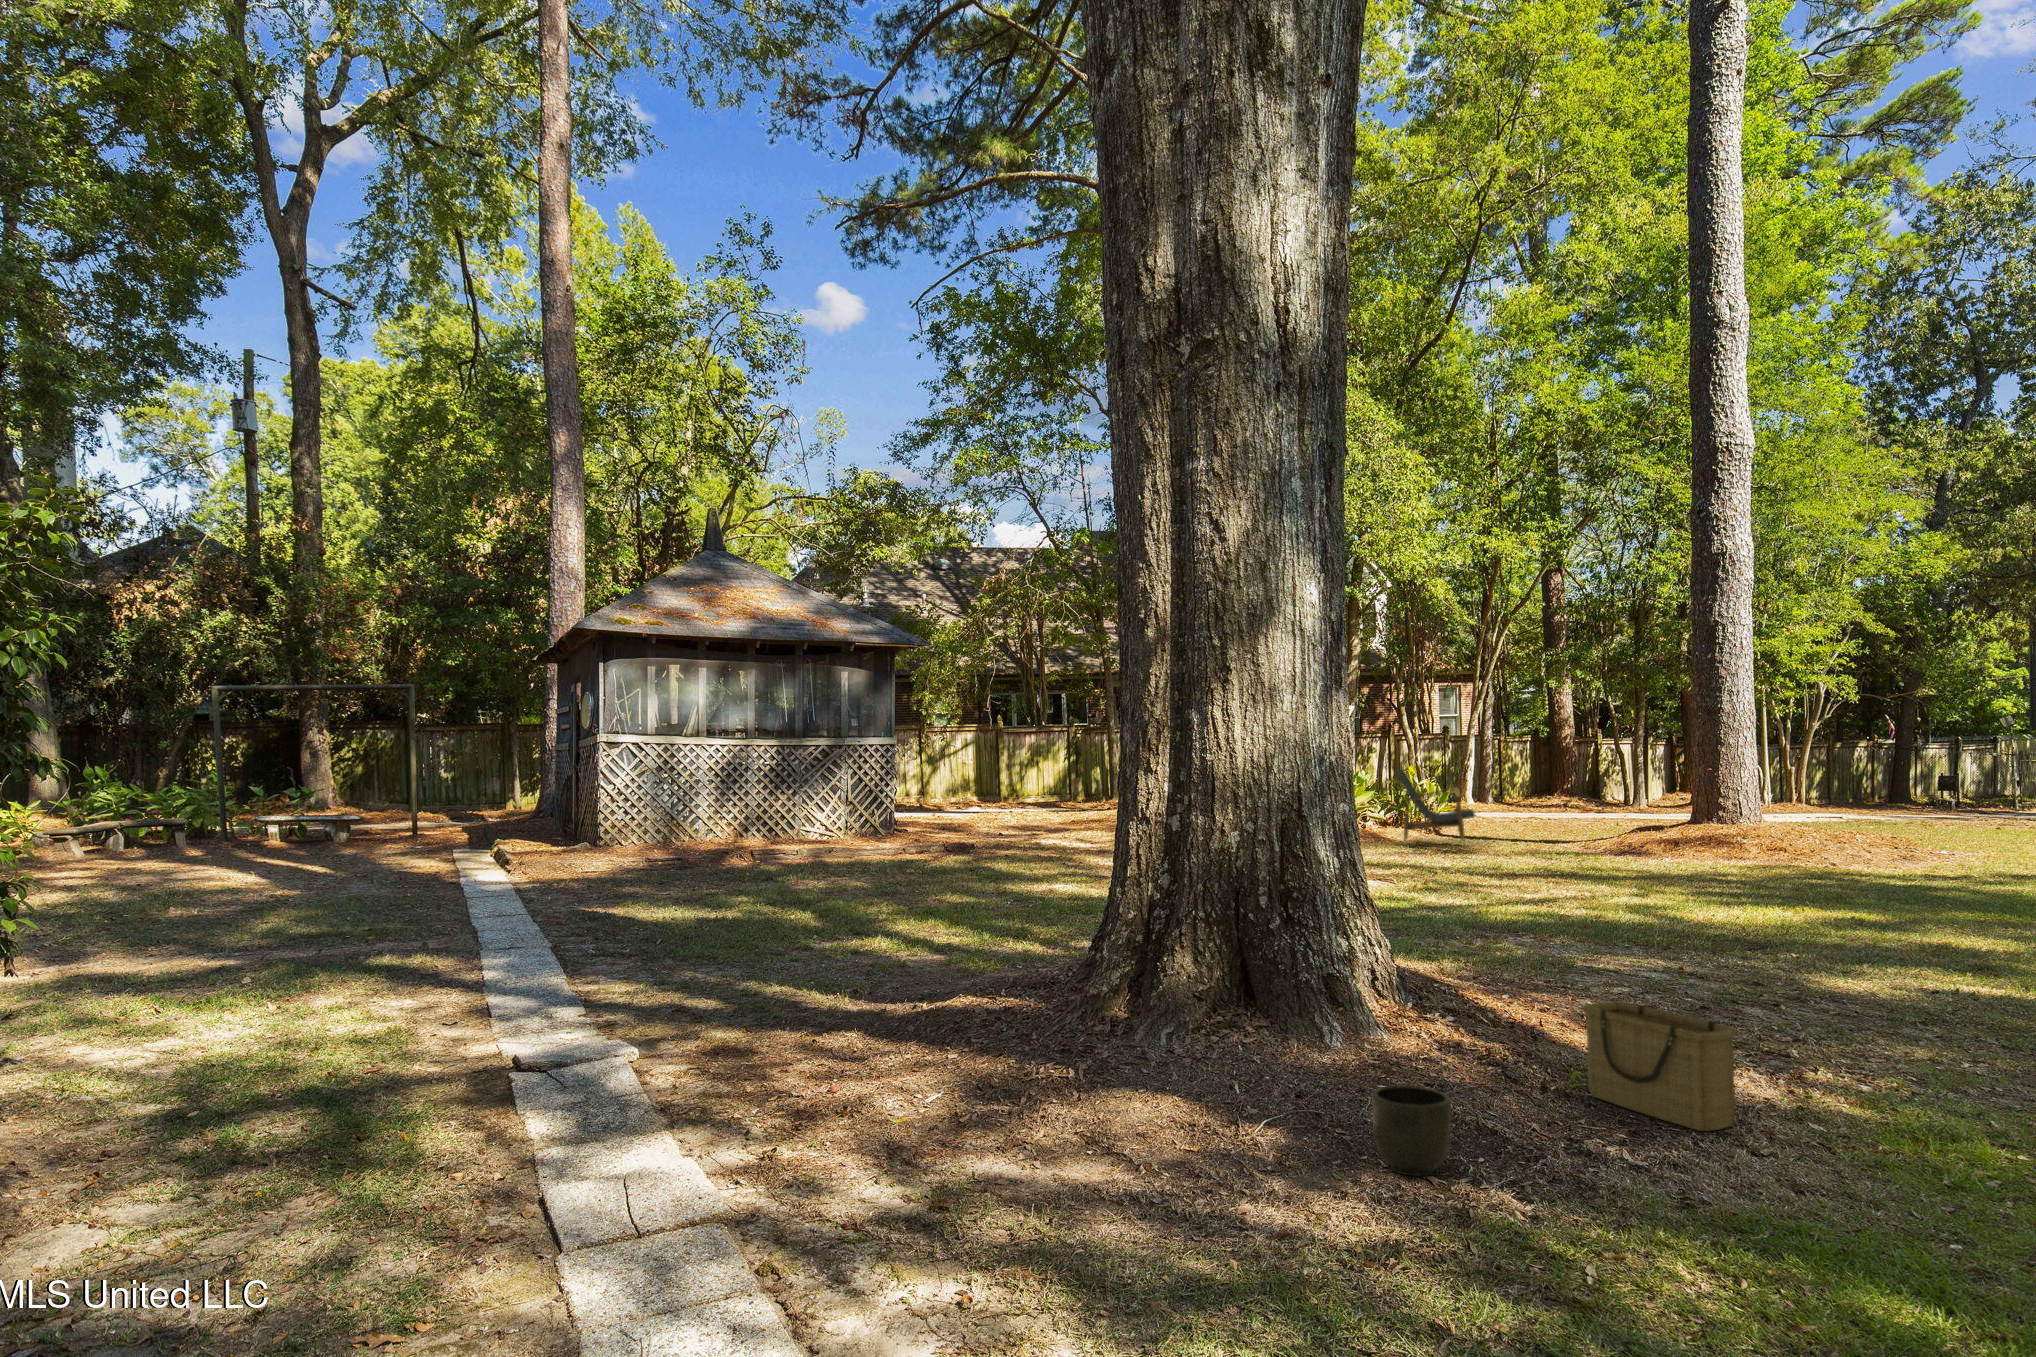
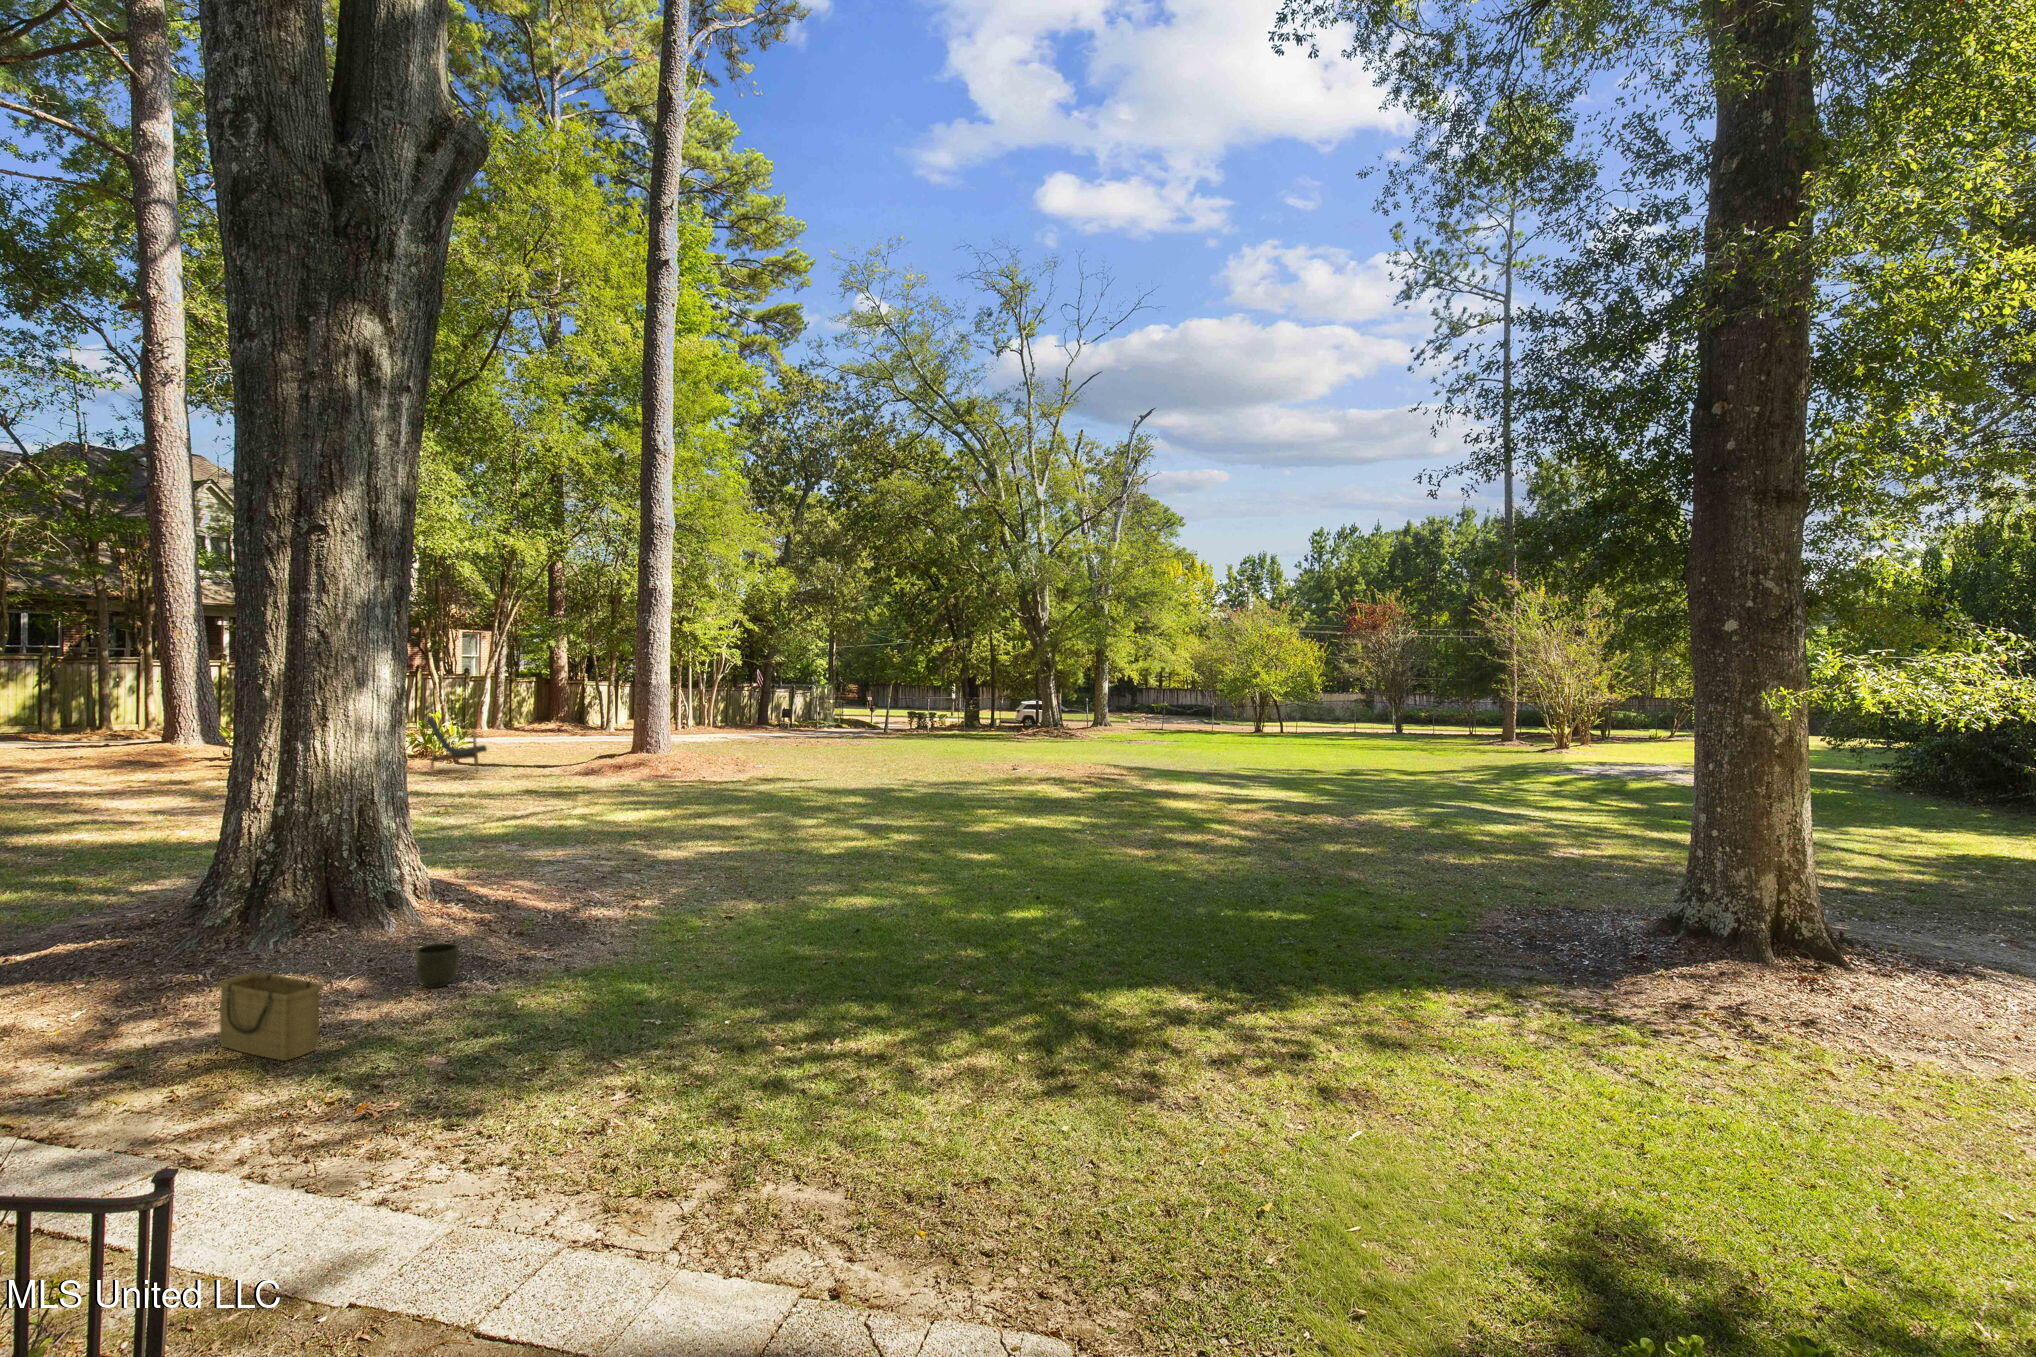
basket: present [1581,1001,1738,1131] -> present [217,972,323,1061]

